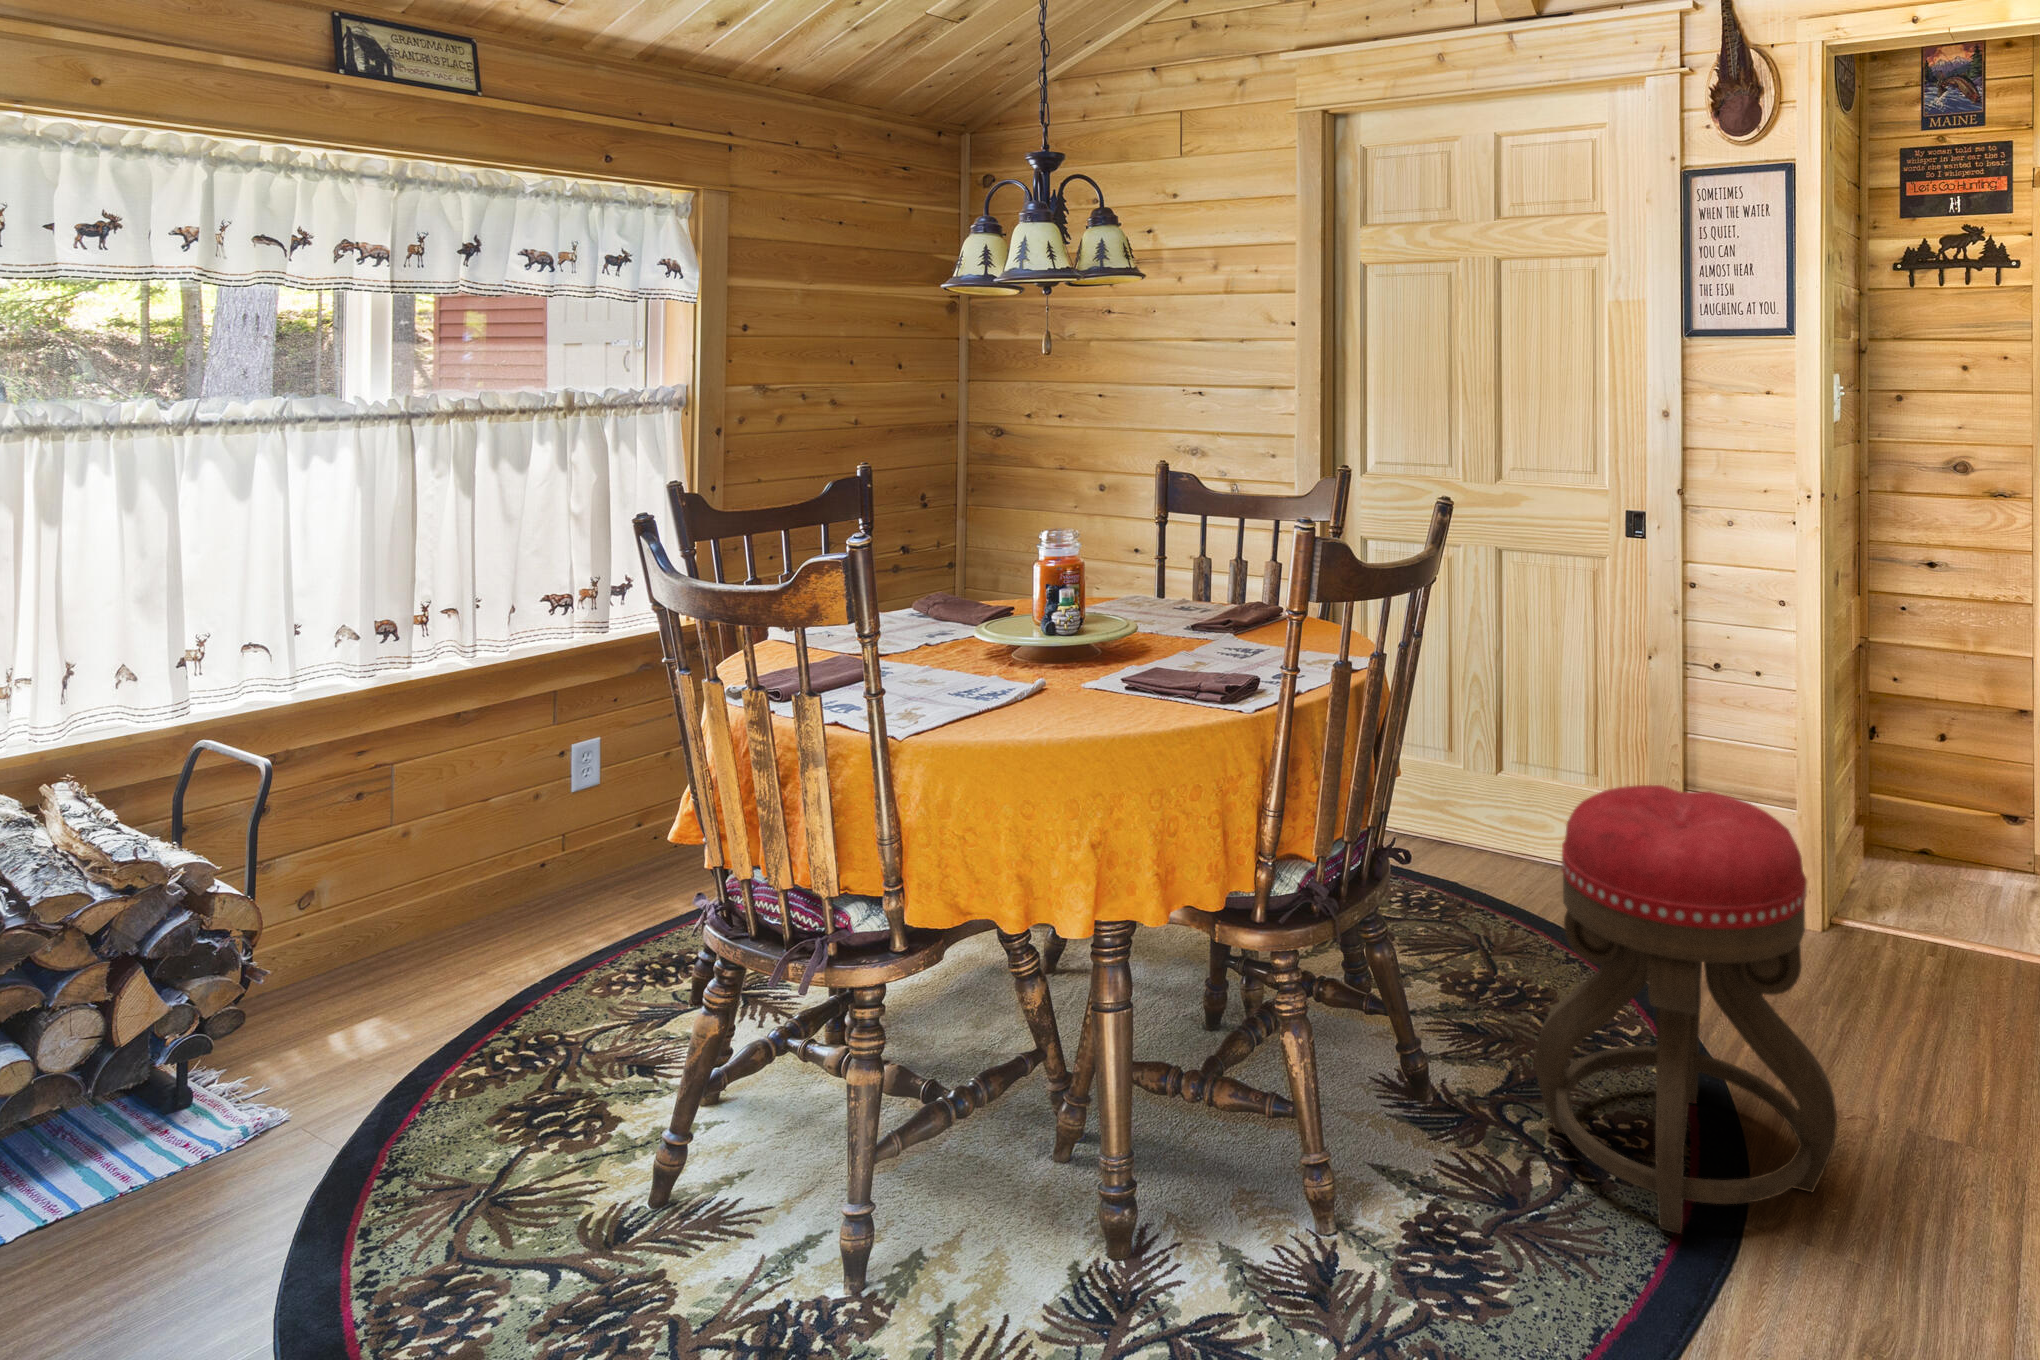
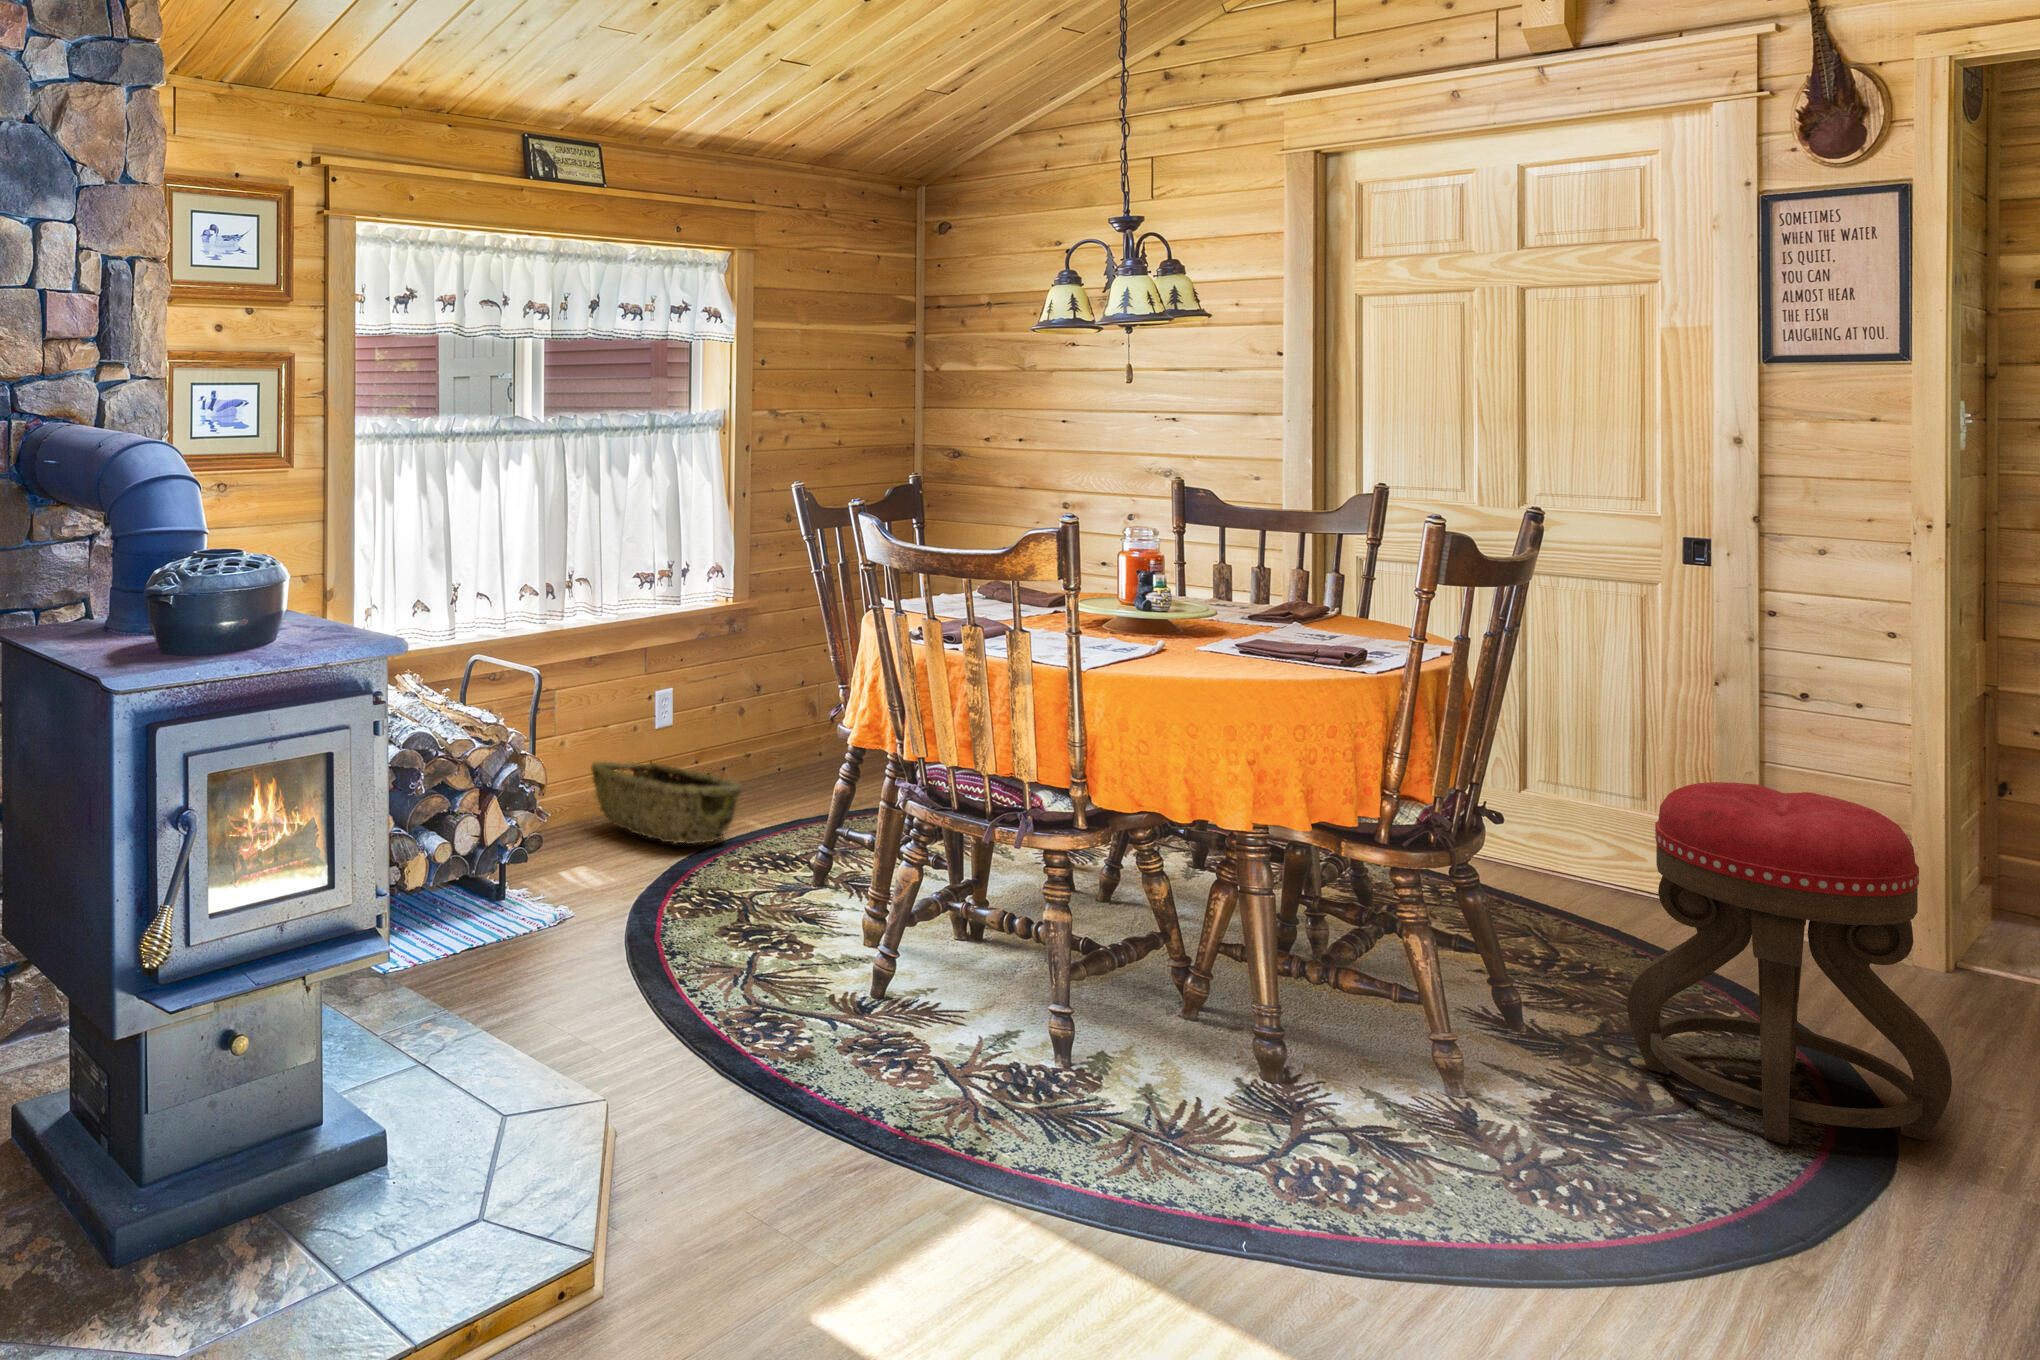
woven basket: none [438,826,636,941] -> present [591,762,741,844]

